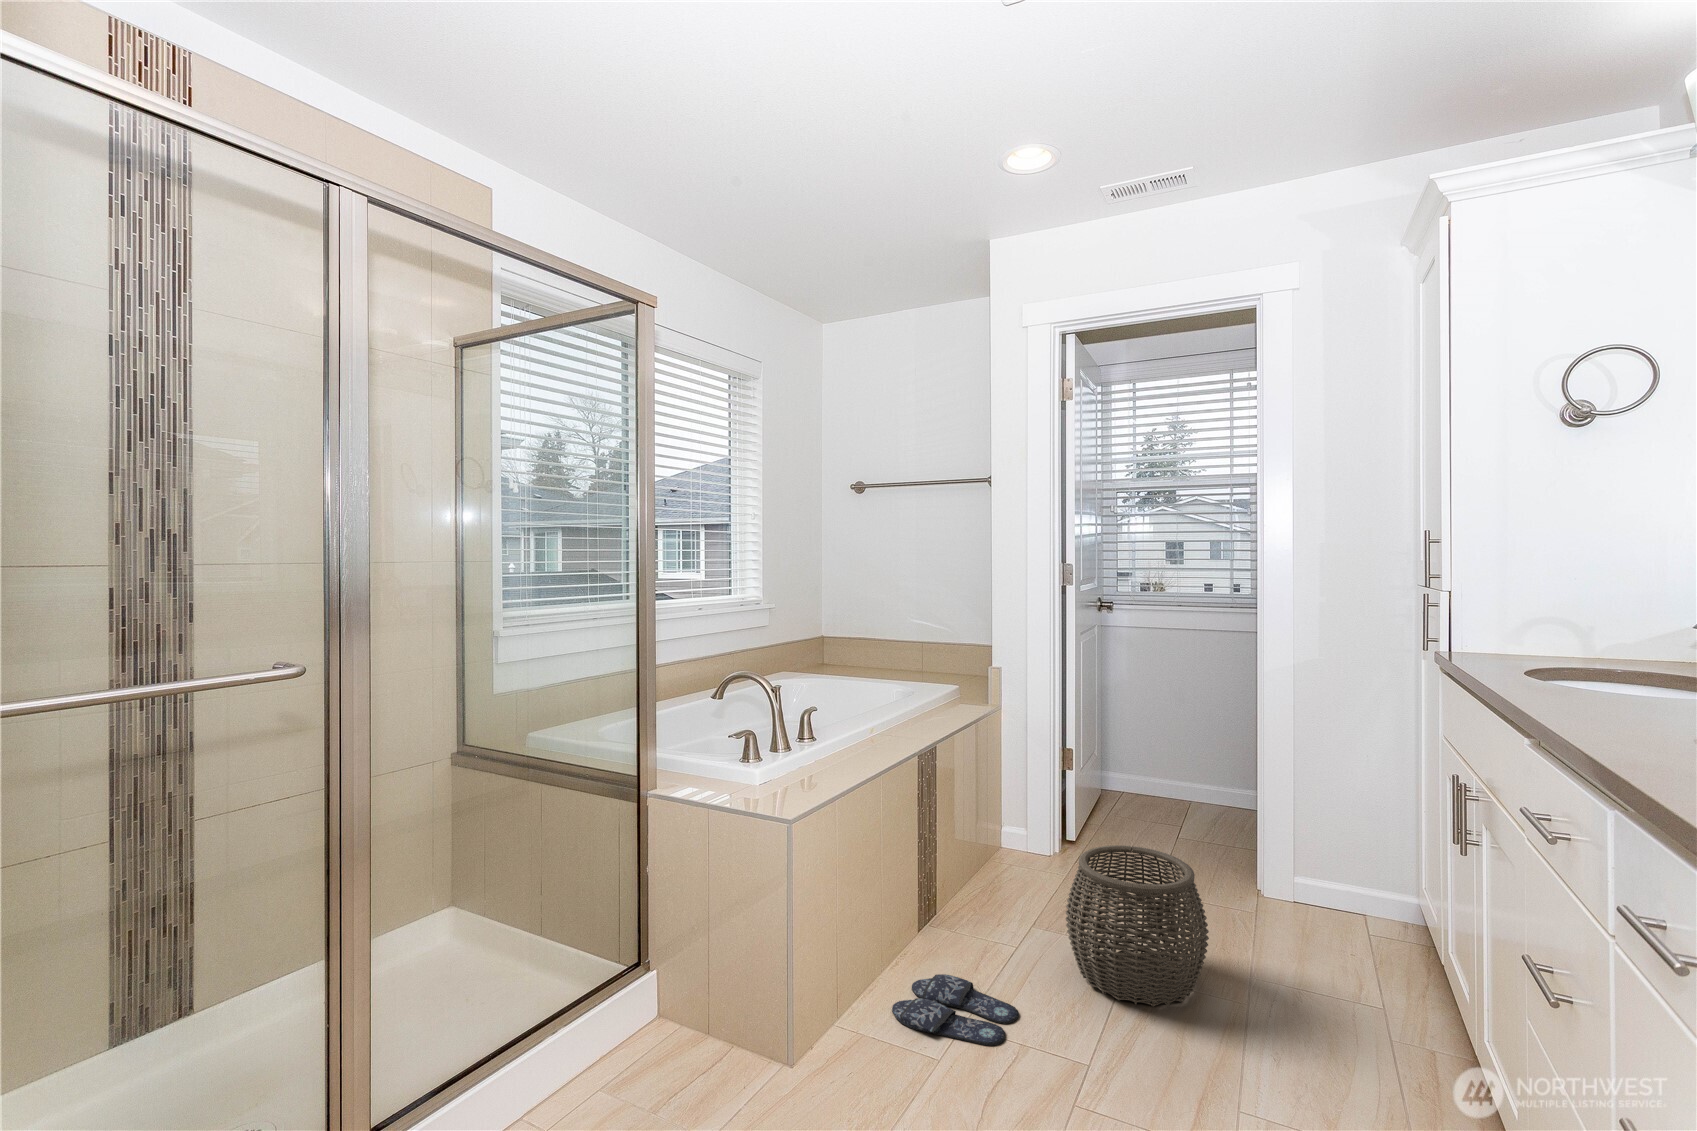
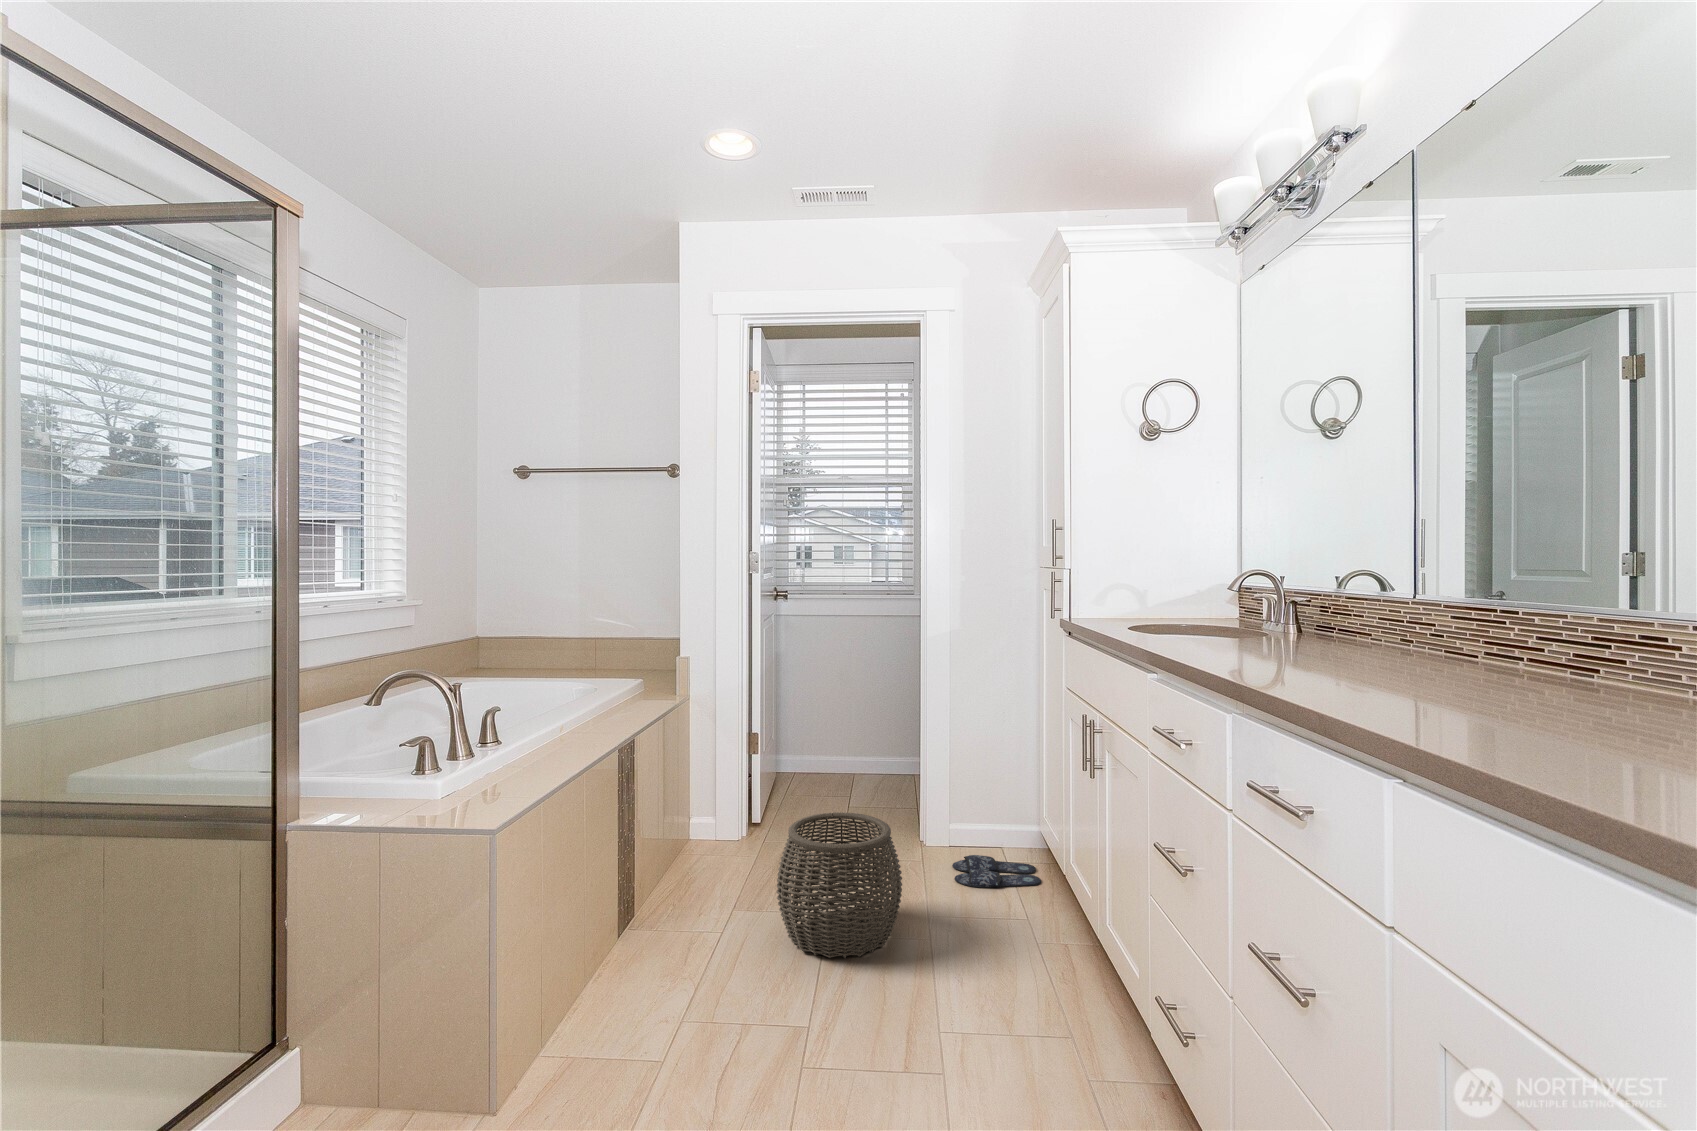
slippers: present [892,974,1019,1046] -> present [952,855,1041,888]

